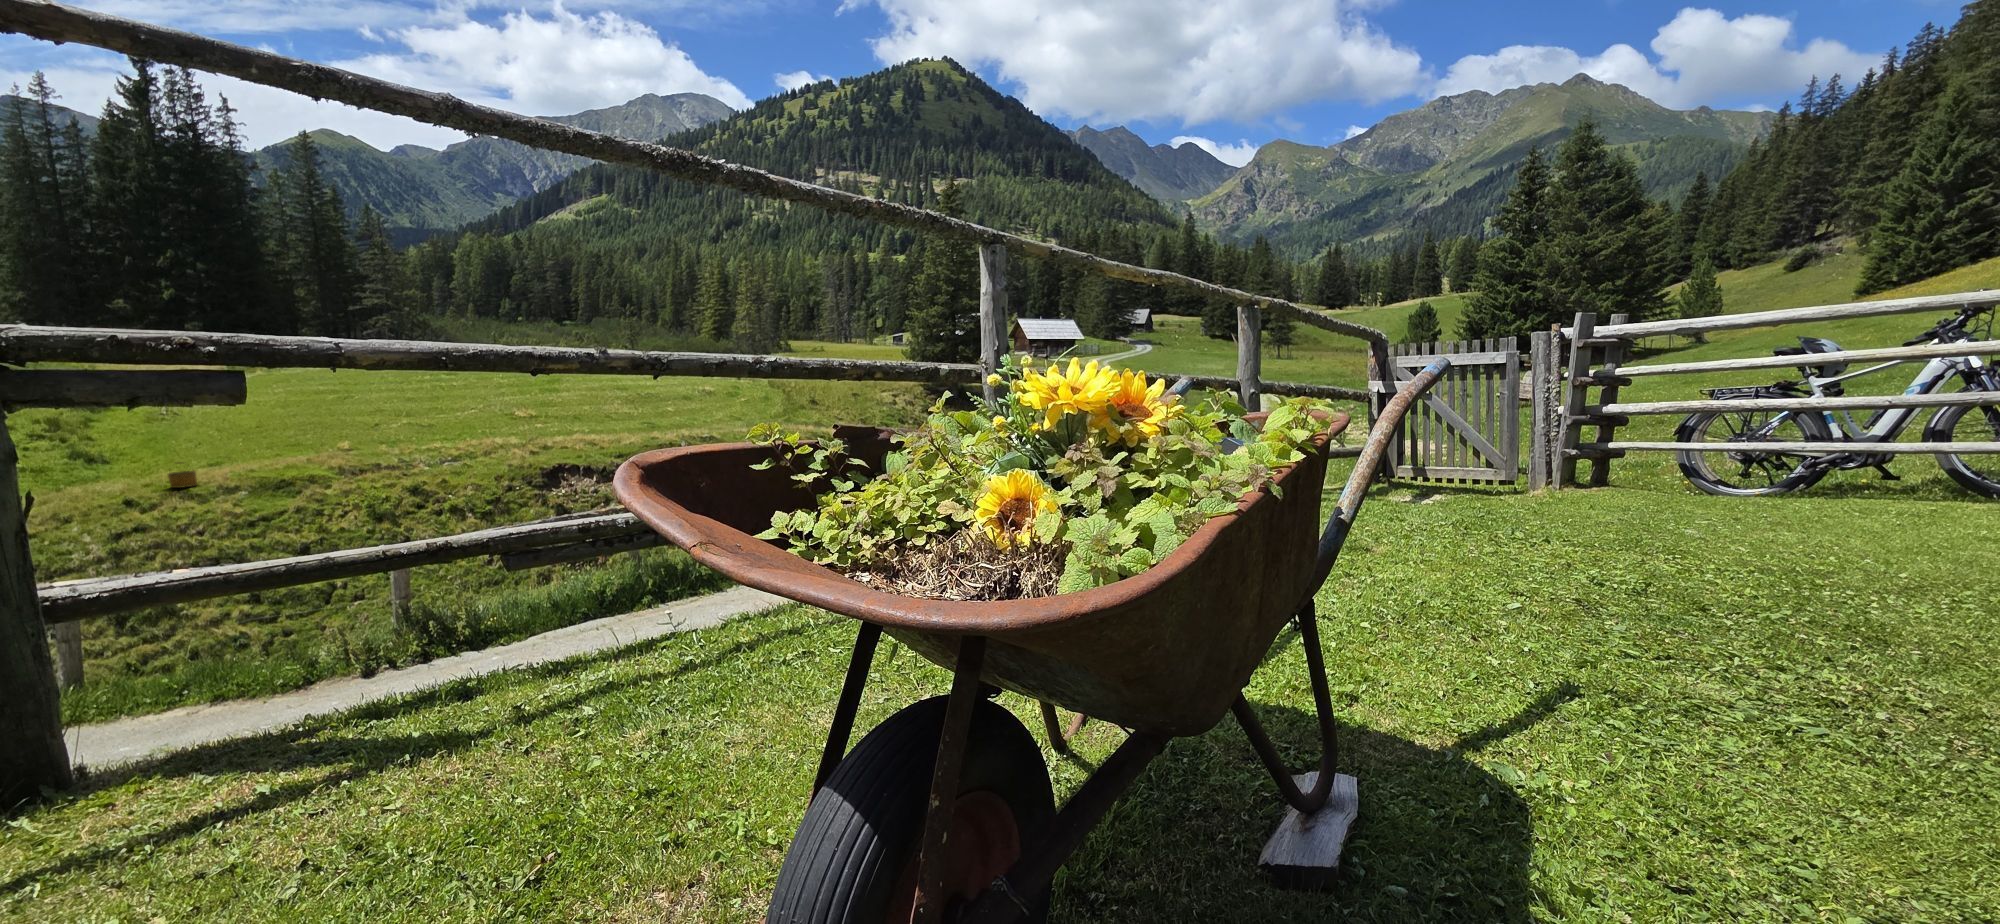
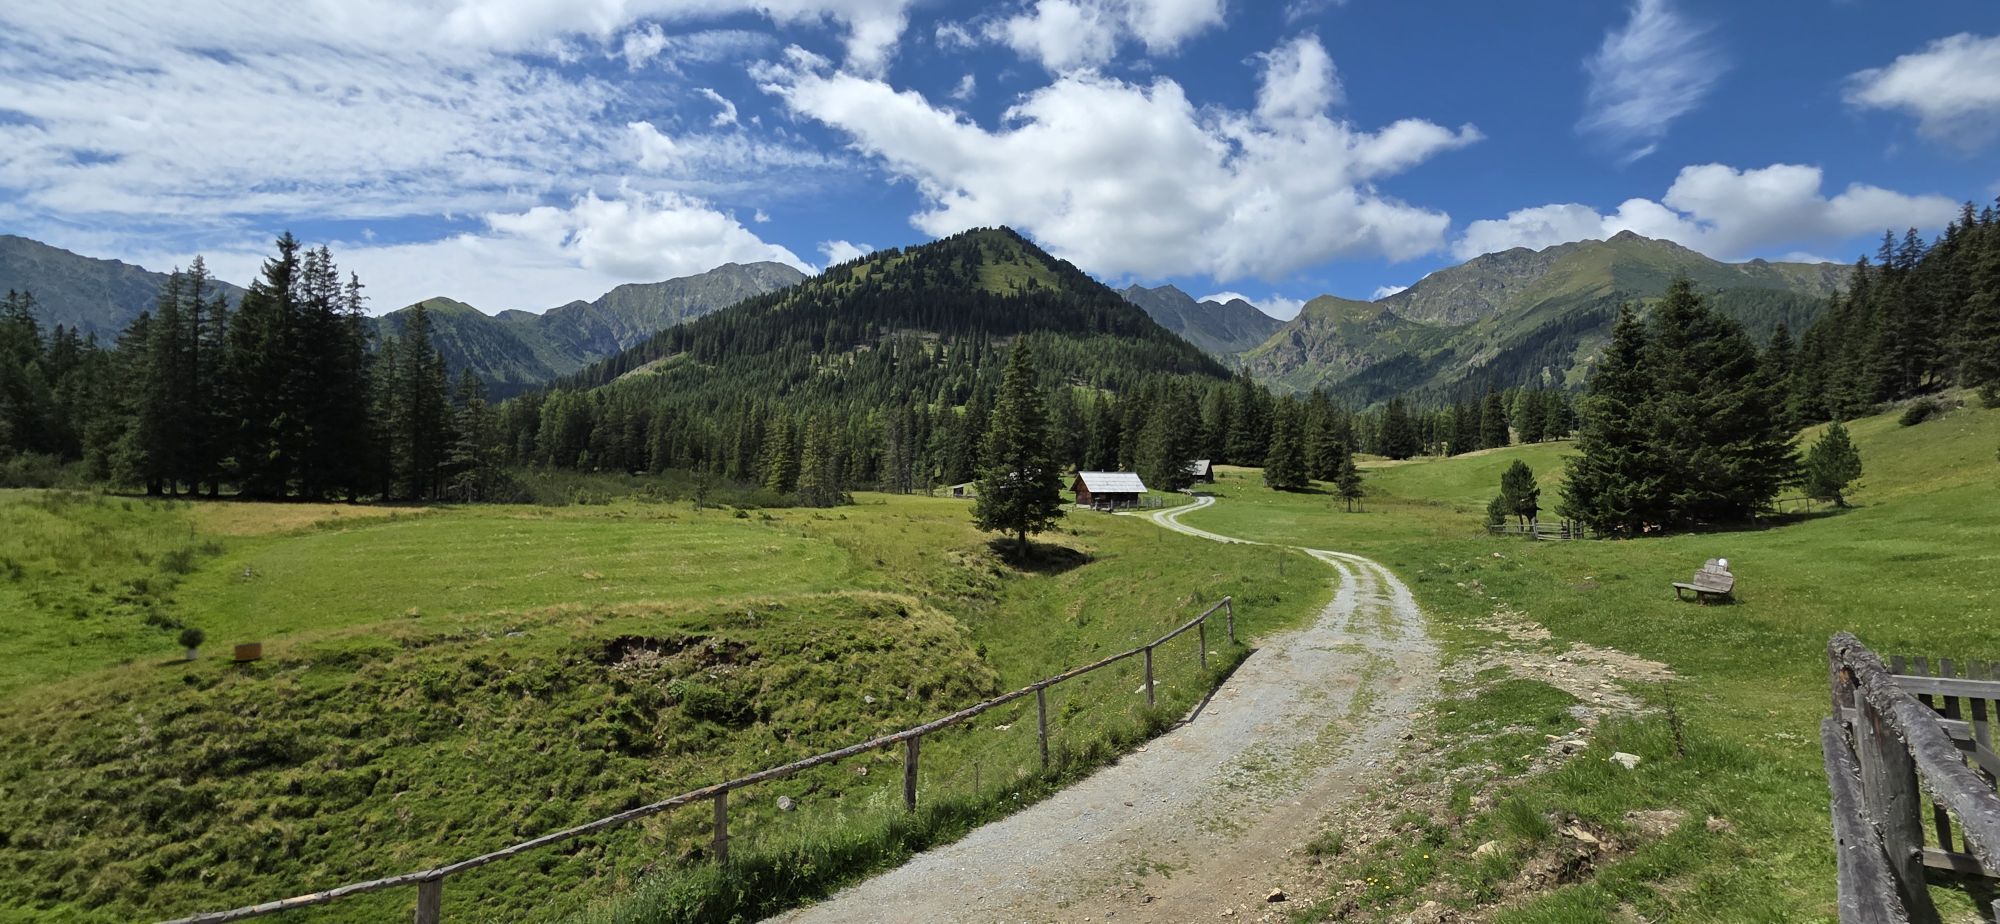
potted plant: none [105,456,139,488] -> present [178,627,206,660]

